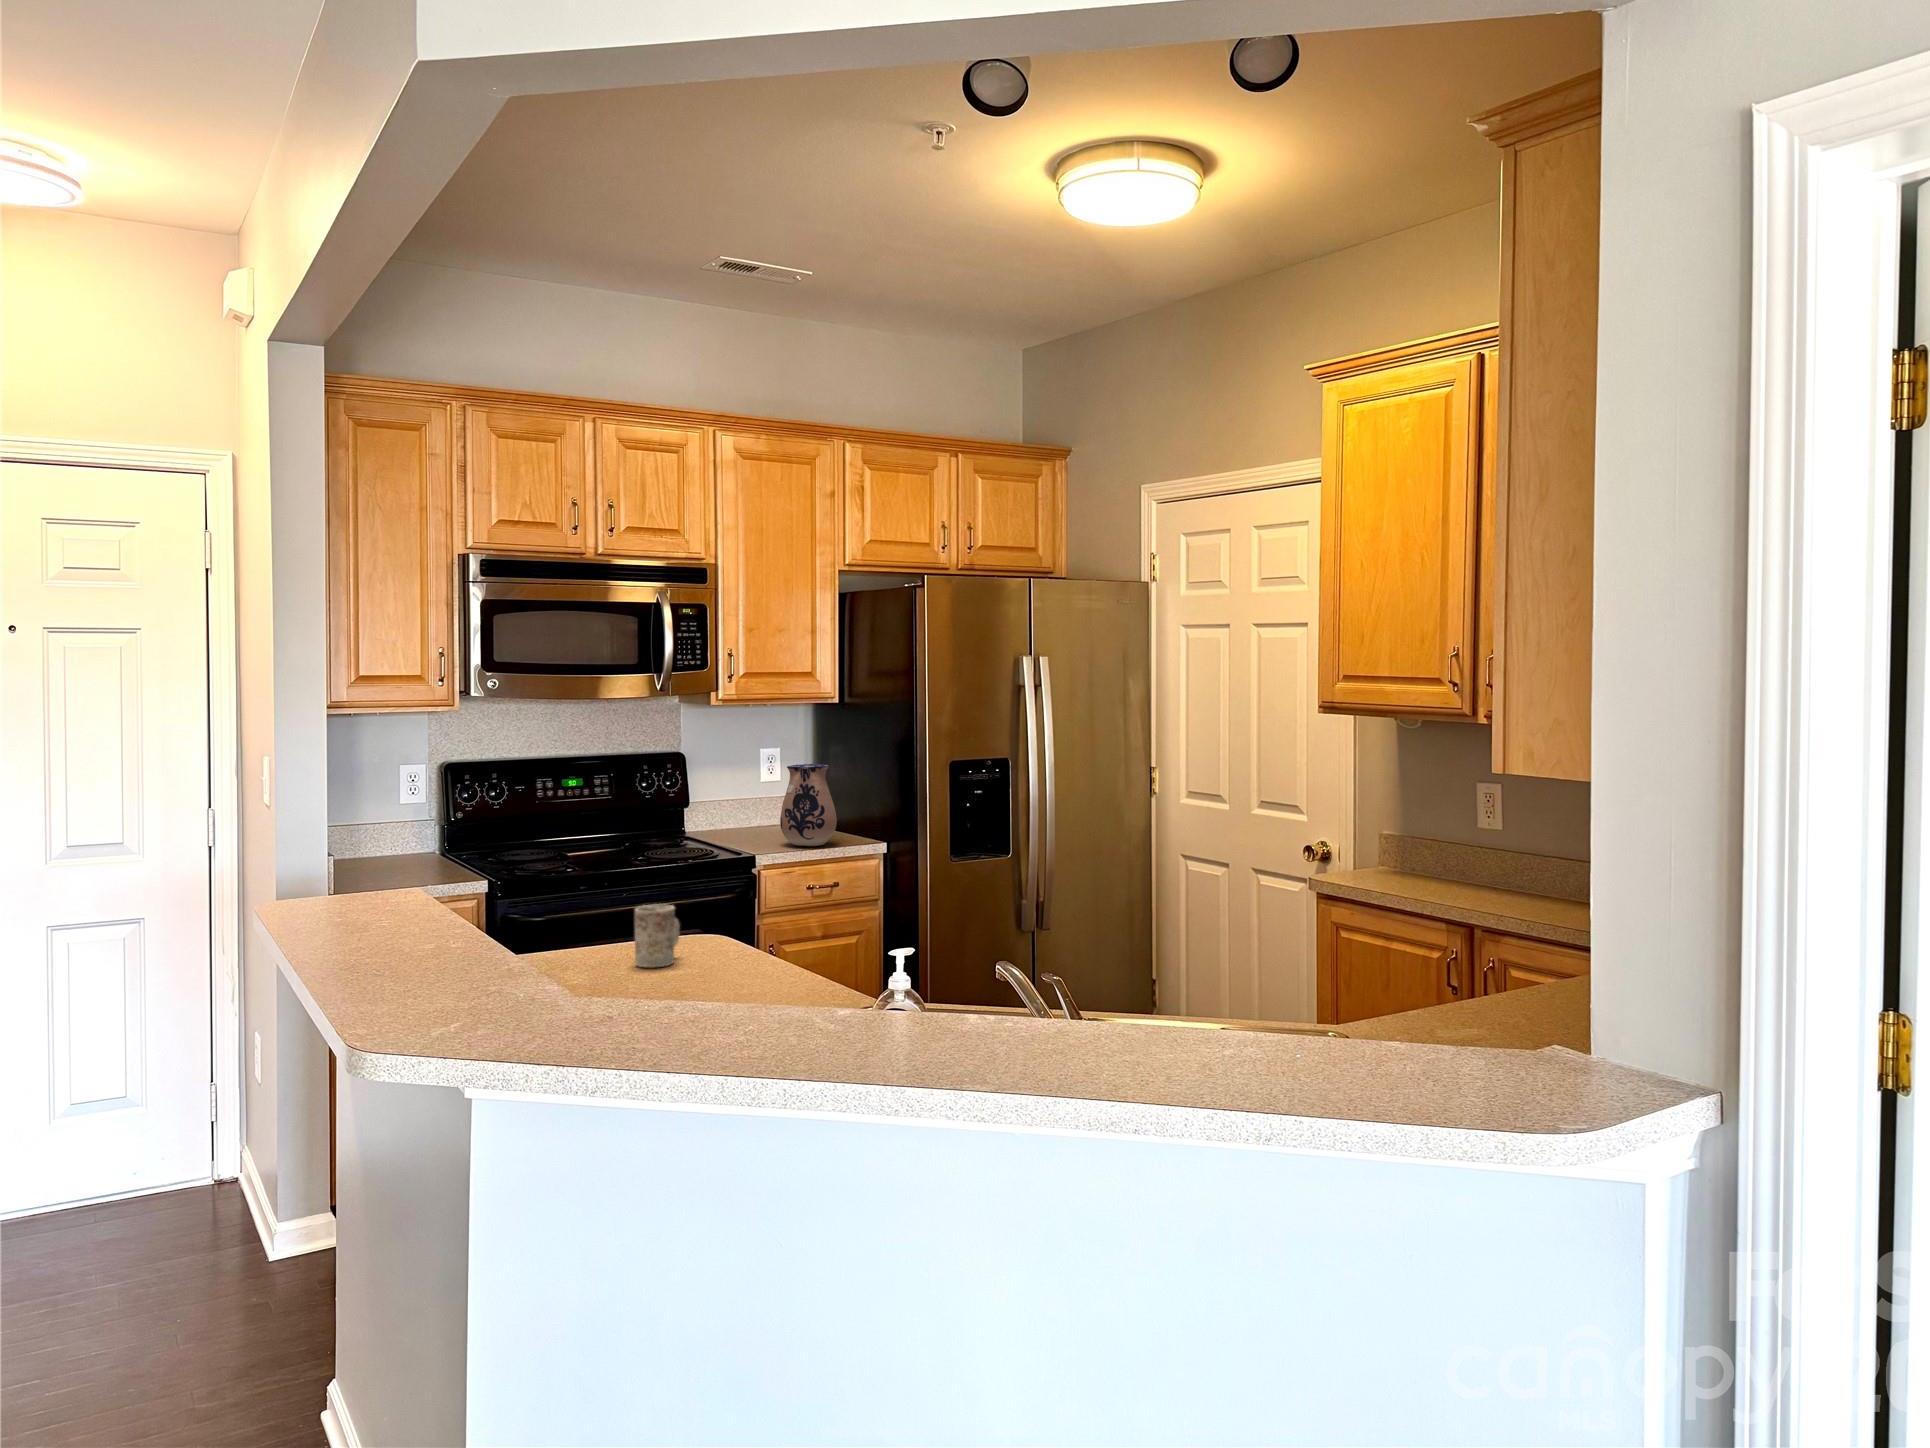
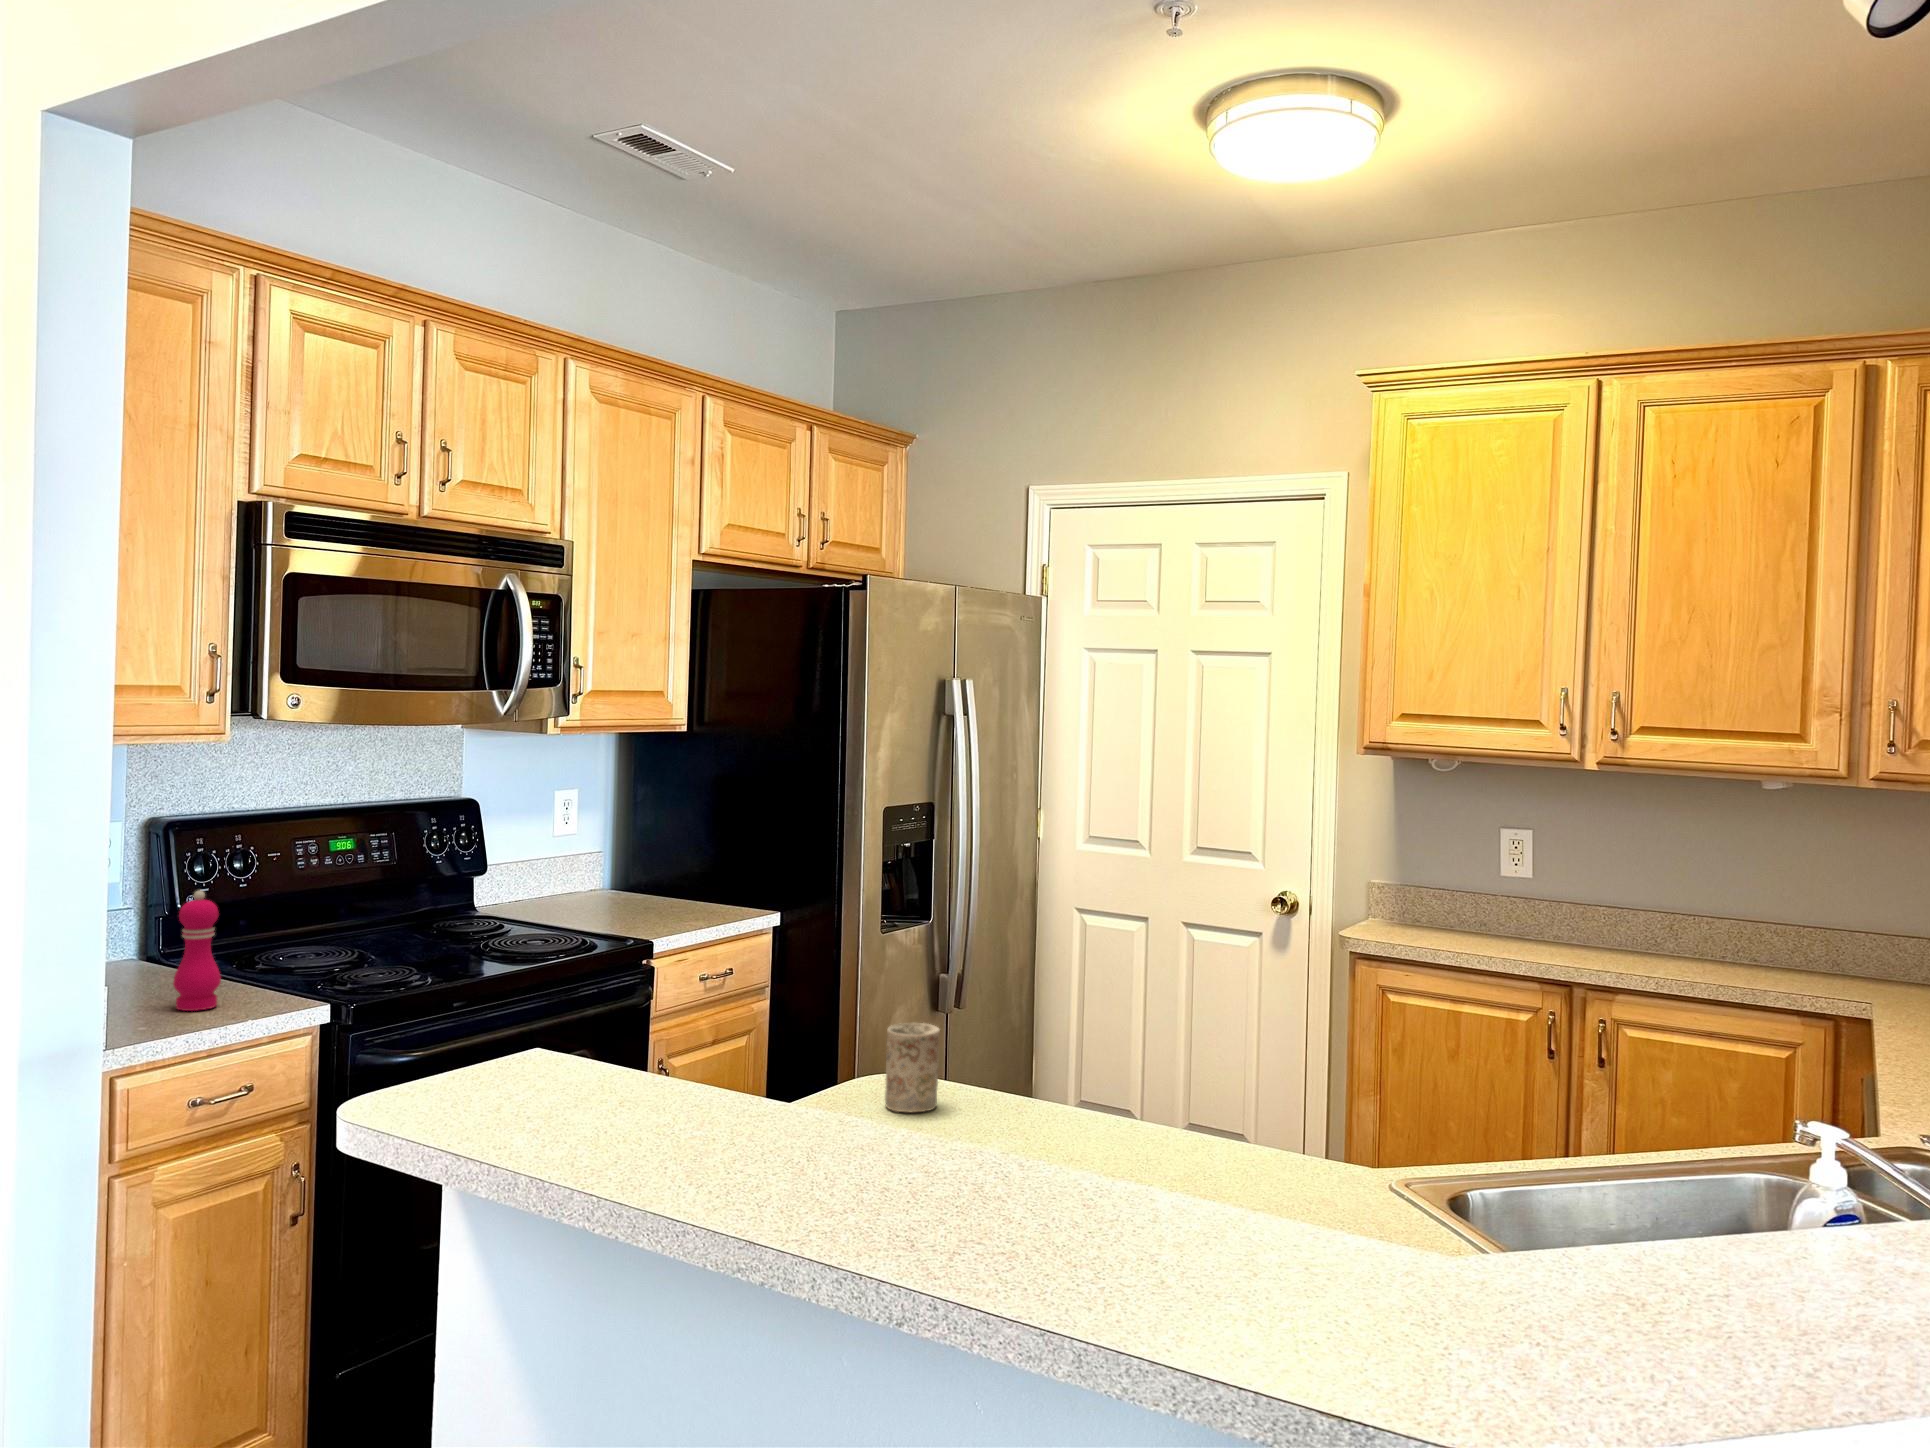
ceramic pitcher: present [780,764,837,846] -> none [642,812,718,921]
pepper mill: none [381,807,412,885] -> present [173,890,221,1011]

